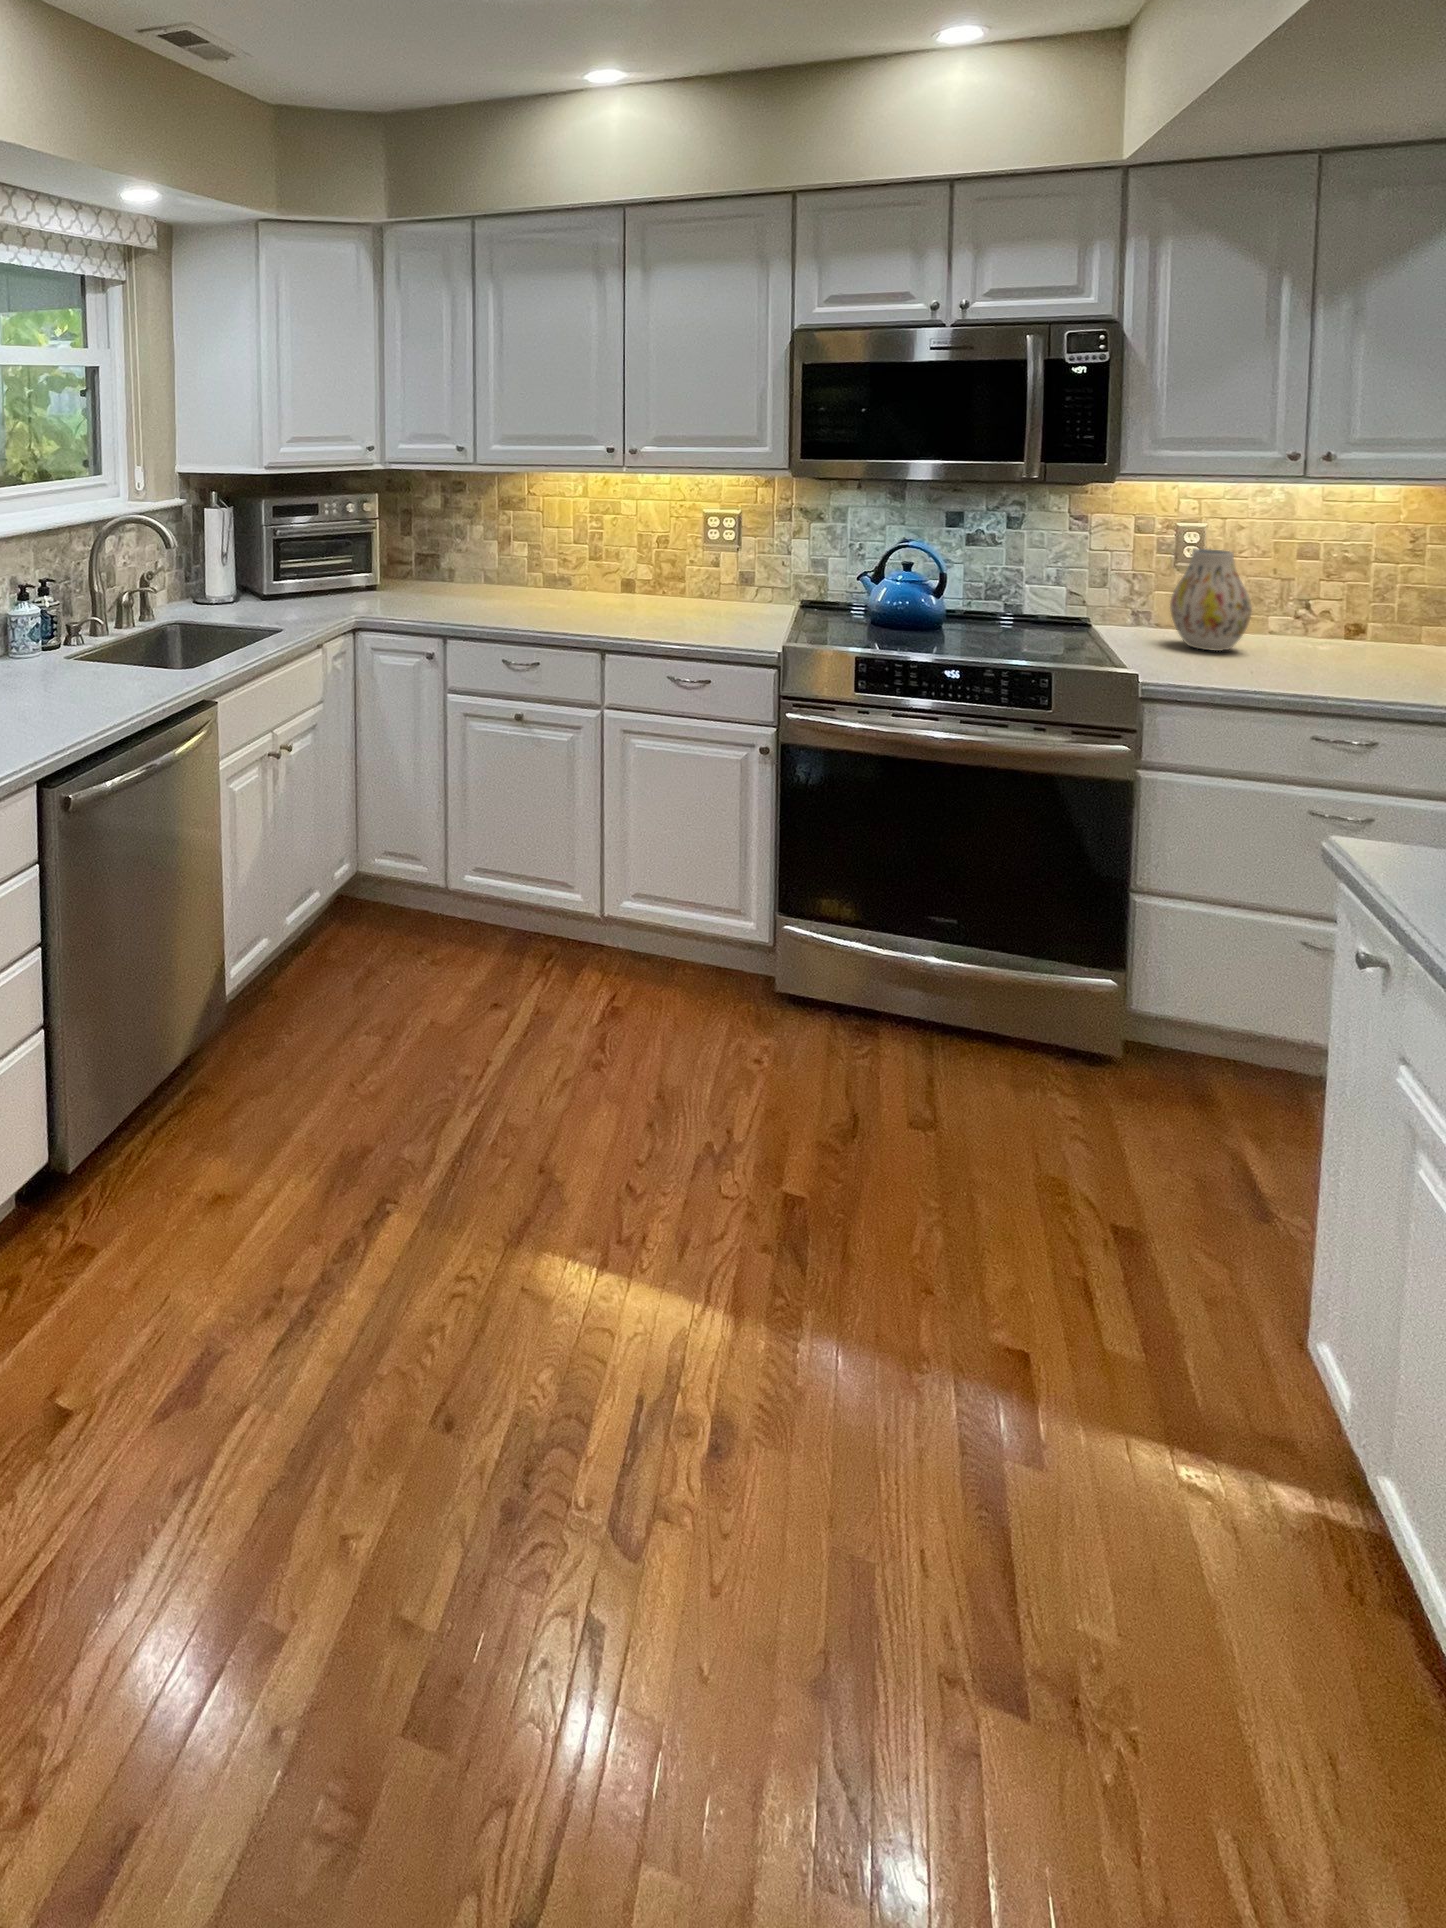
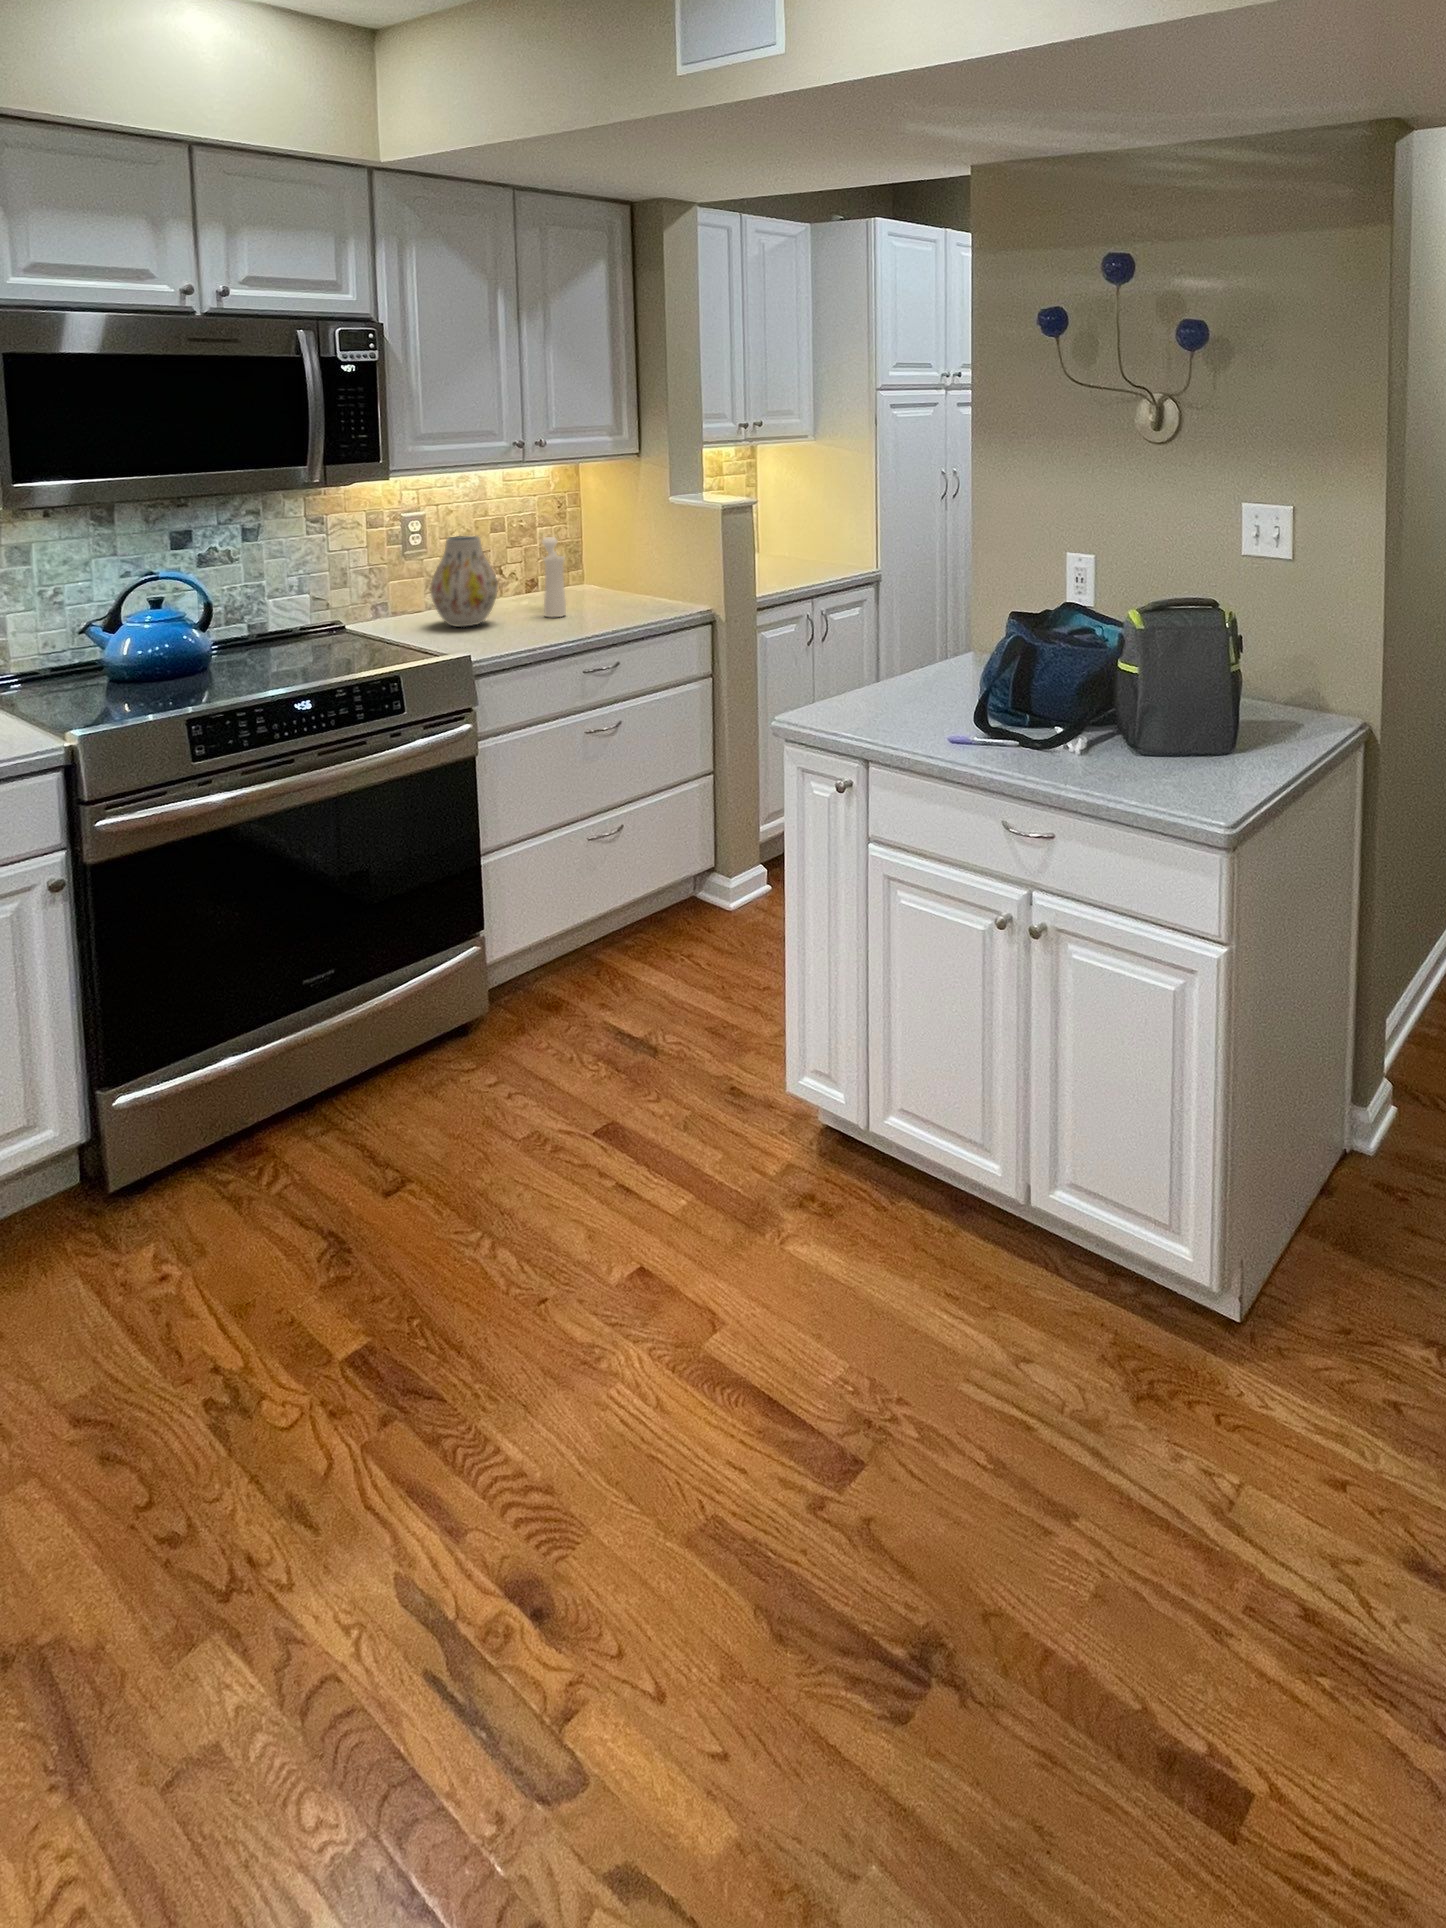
pepper mill: none [1317,568,1362,666] -> present [542,537,566,617]

